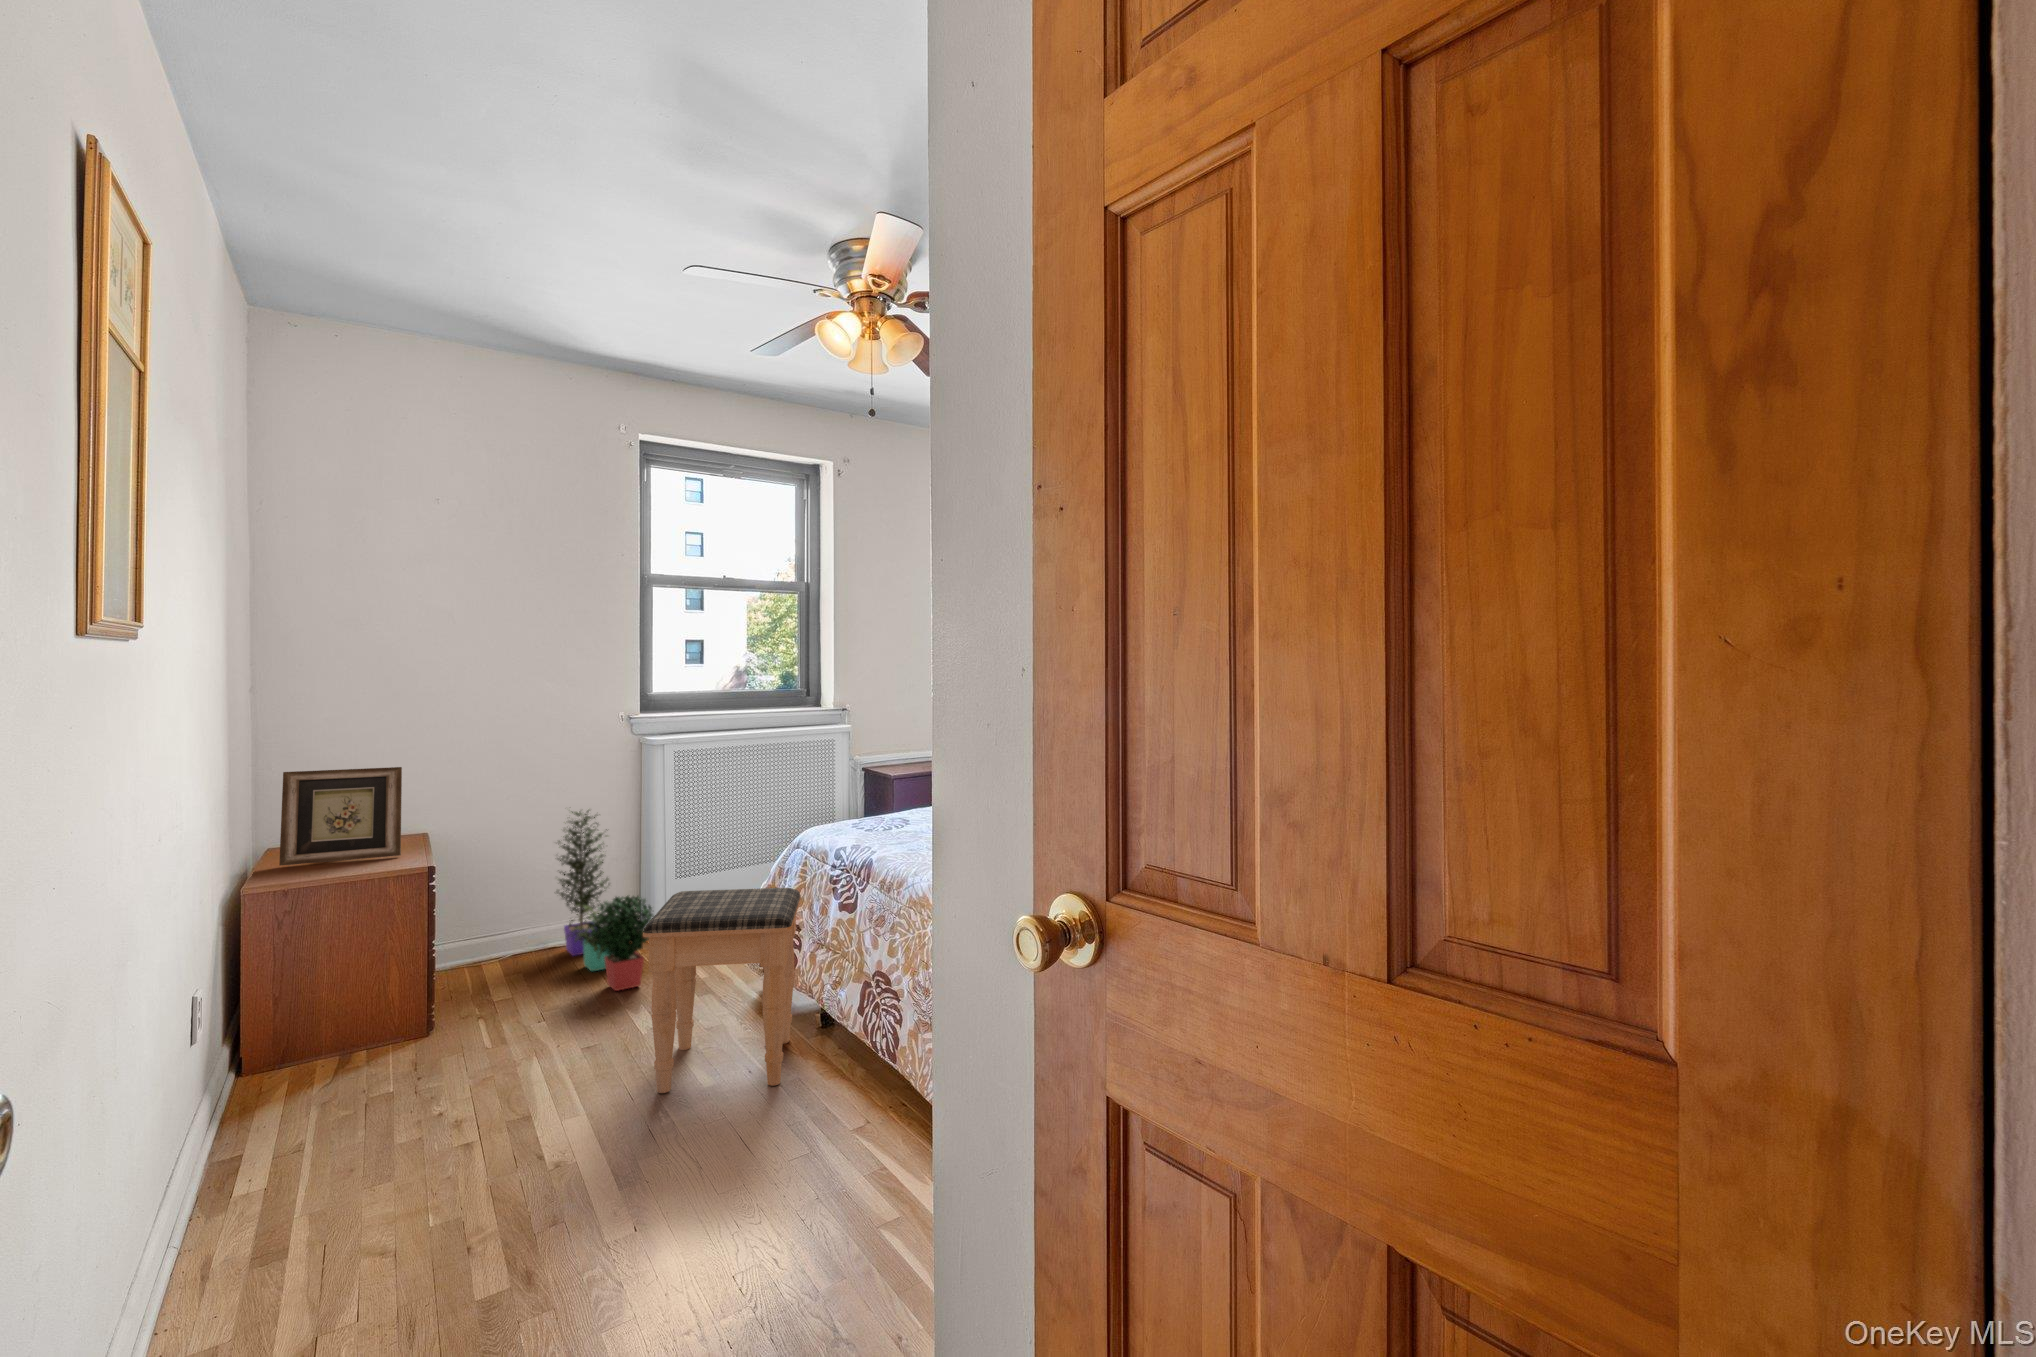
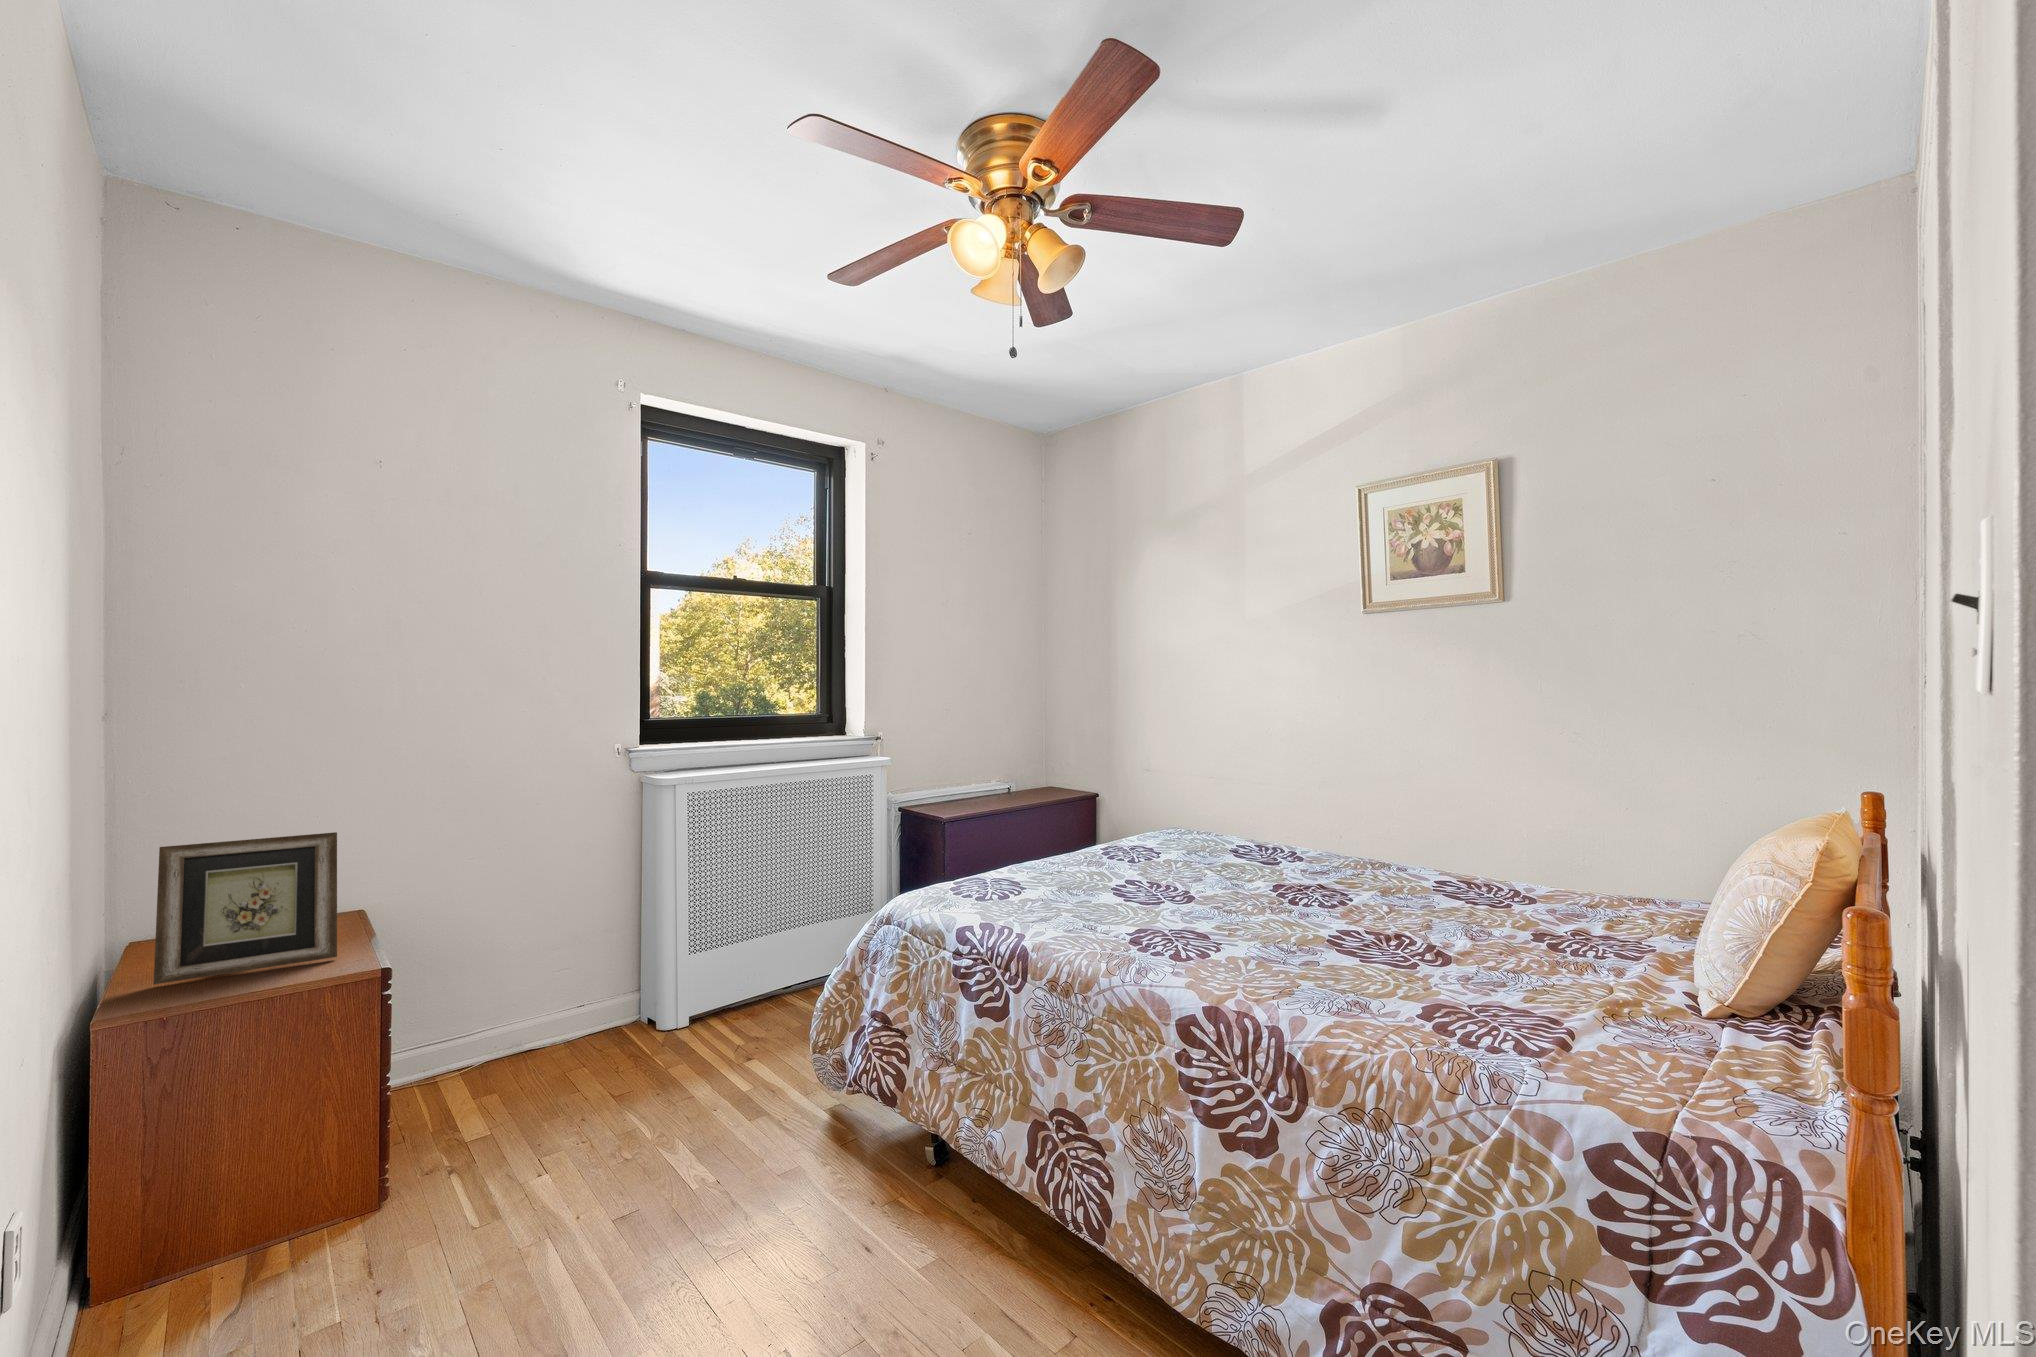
potted plant: present [557,810,653,991] -> none [534,869,690,1120]
footstool: present [643,888,801,1093] -> none [731,984,937,1305]

